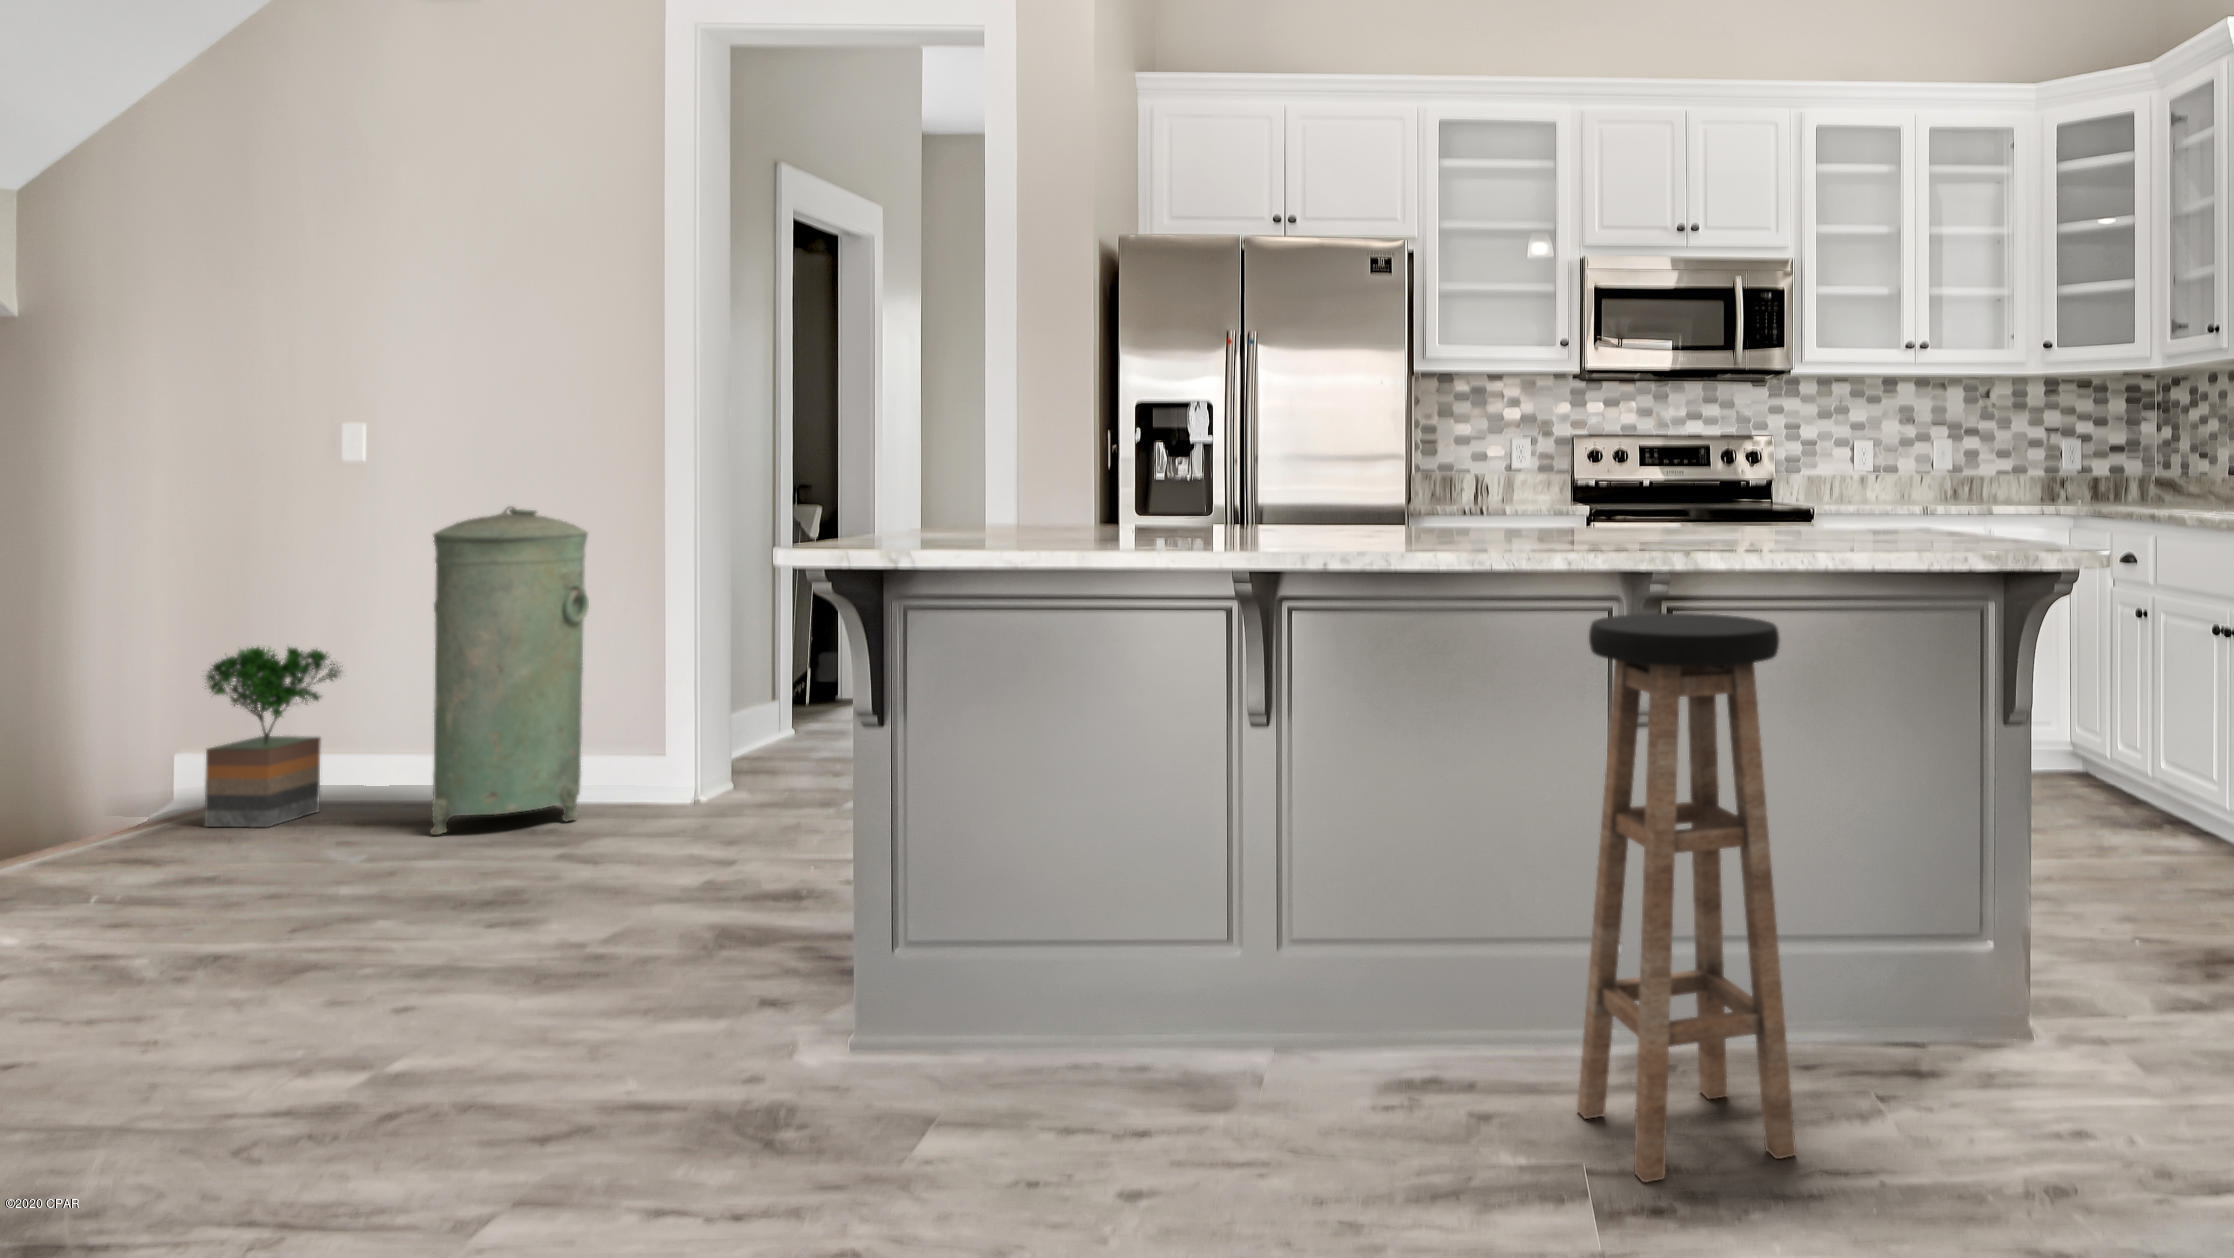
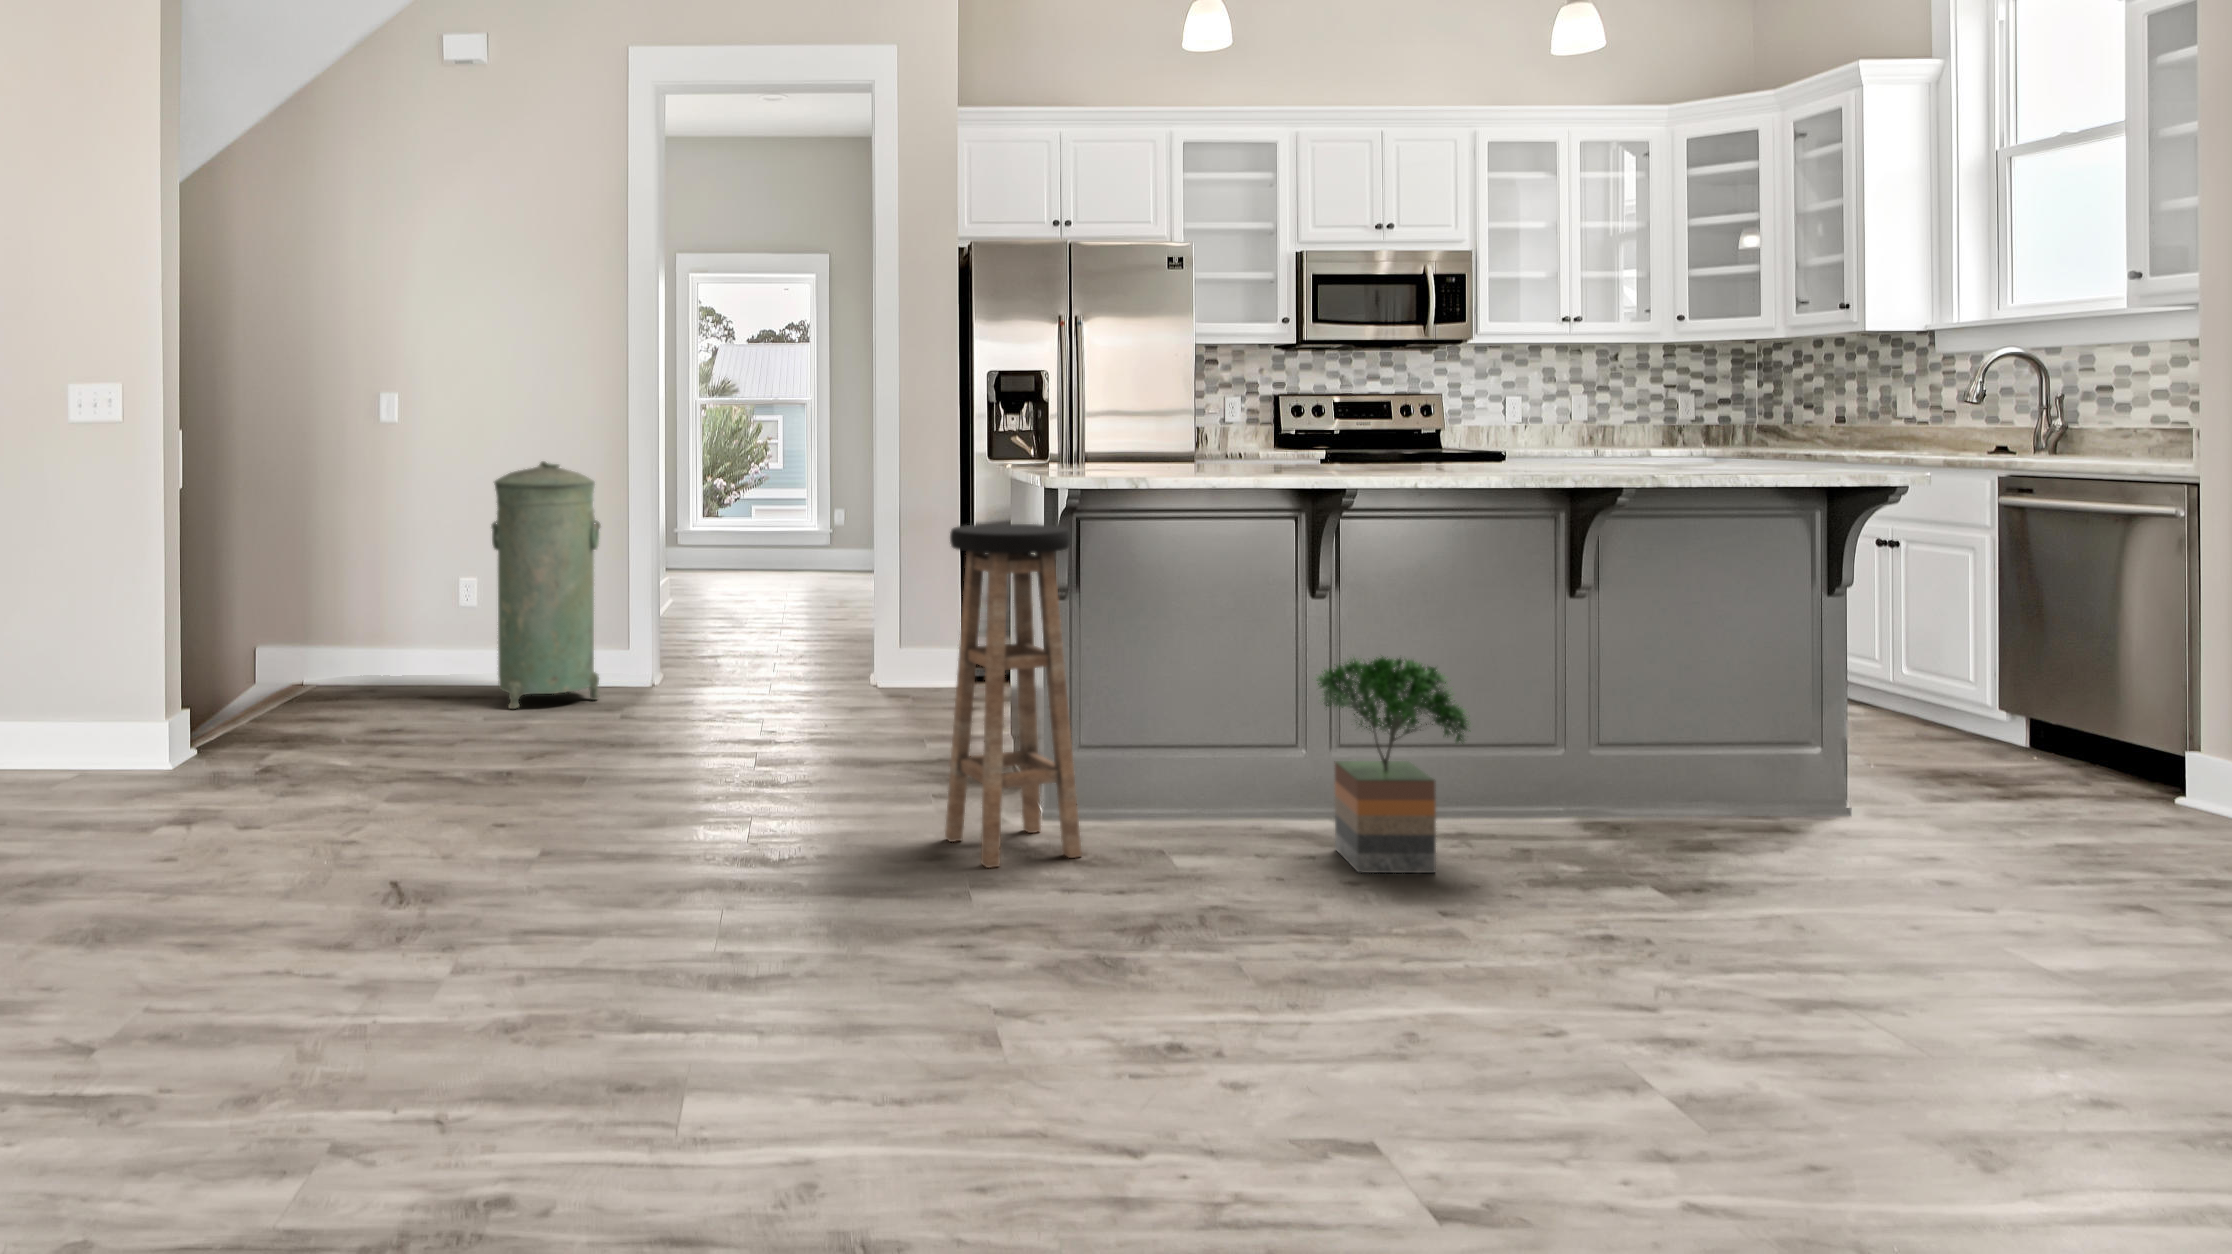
bar stool: present [1577,613,1796,1182] -> present [945,524,1082,868]
potted tree: present [205,647,340,827] -> present [1317,657,1471,873]

